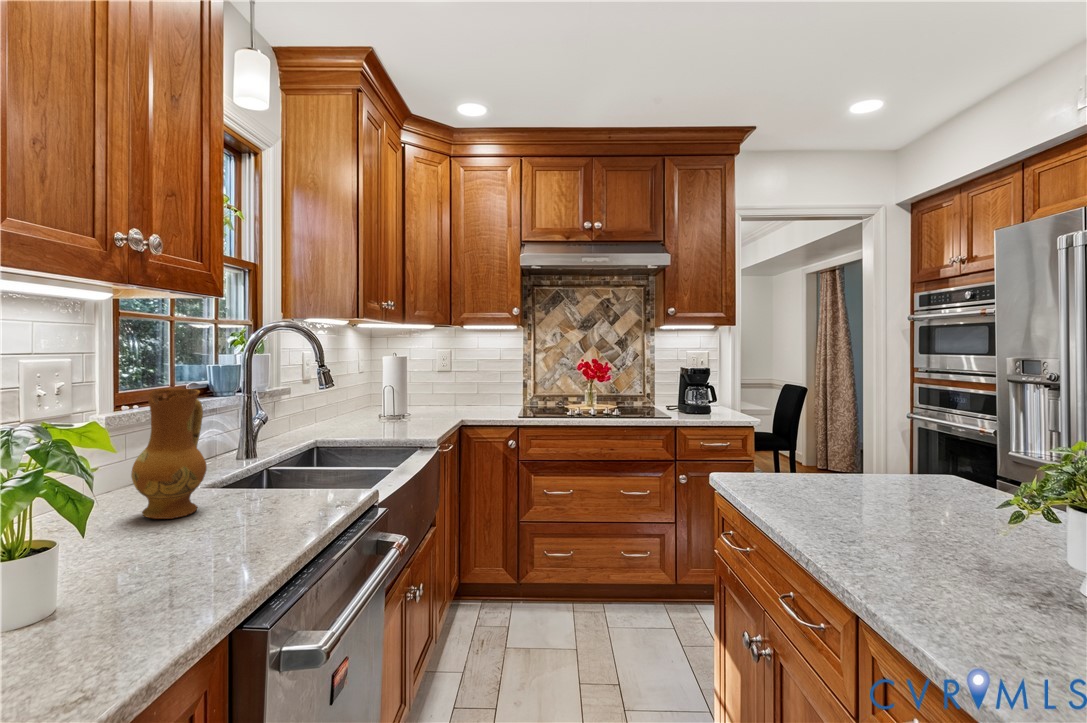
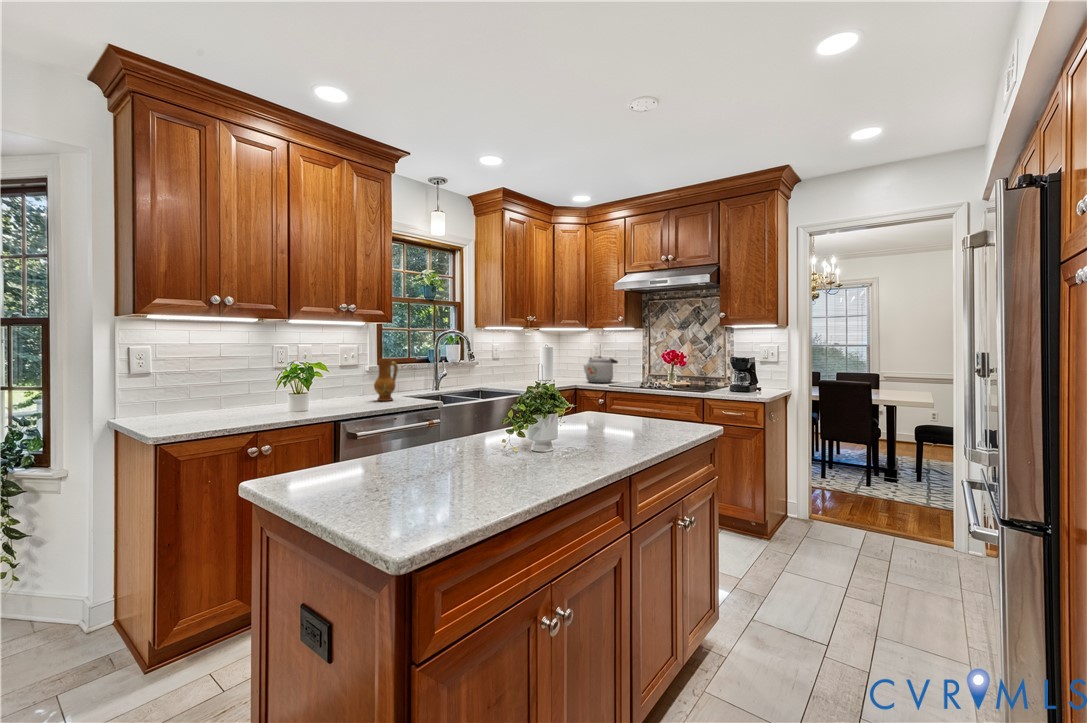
kettle: none [436,368,488,410] -> present [584,356,618,383]

